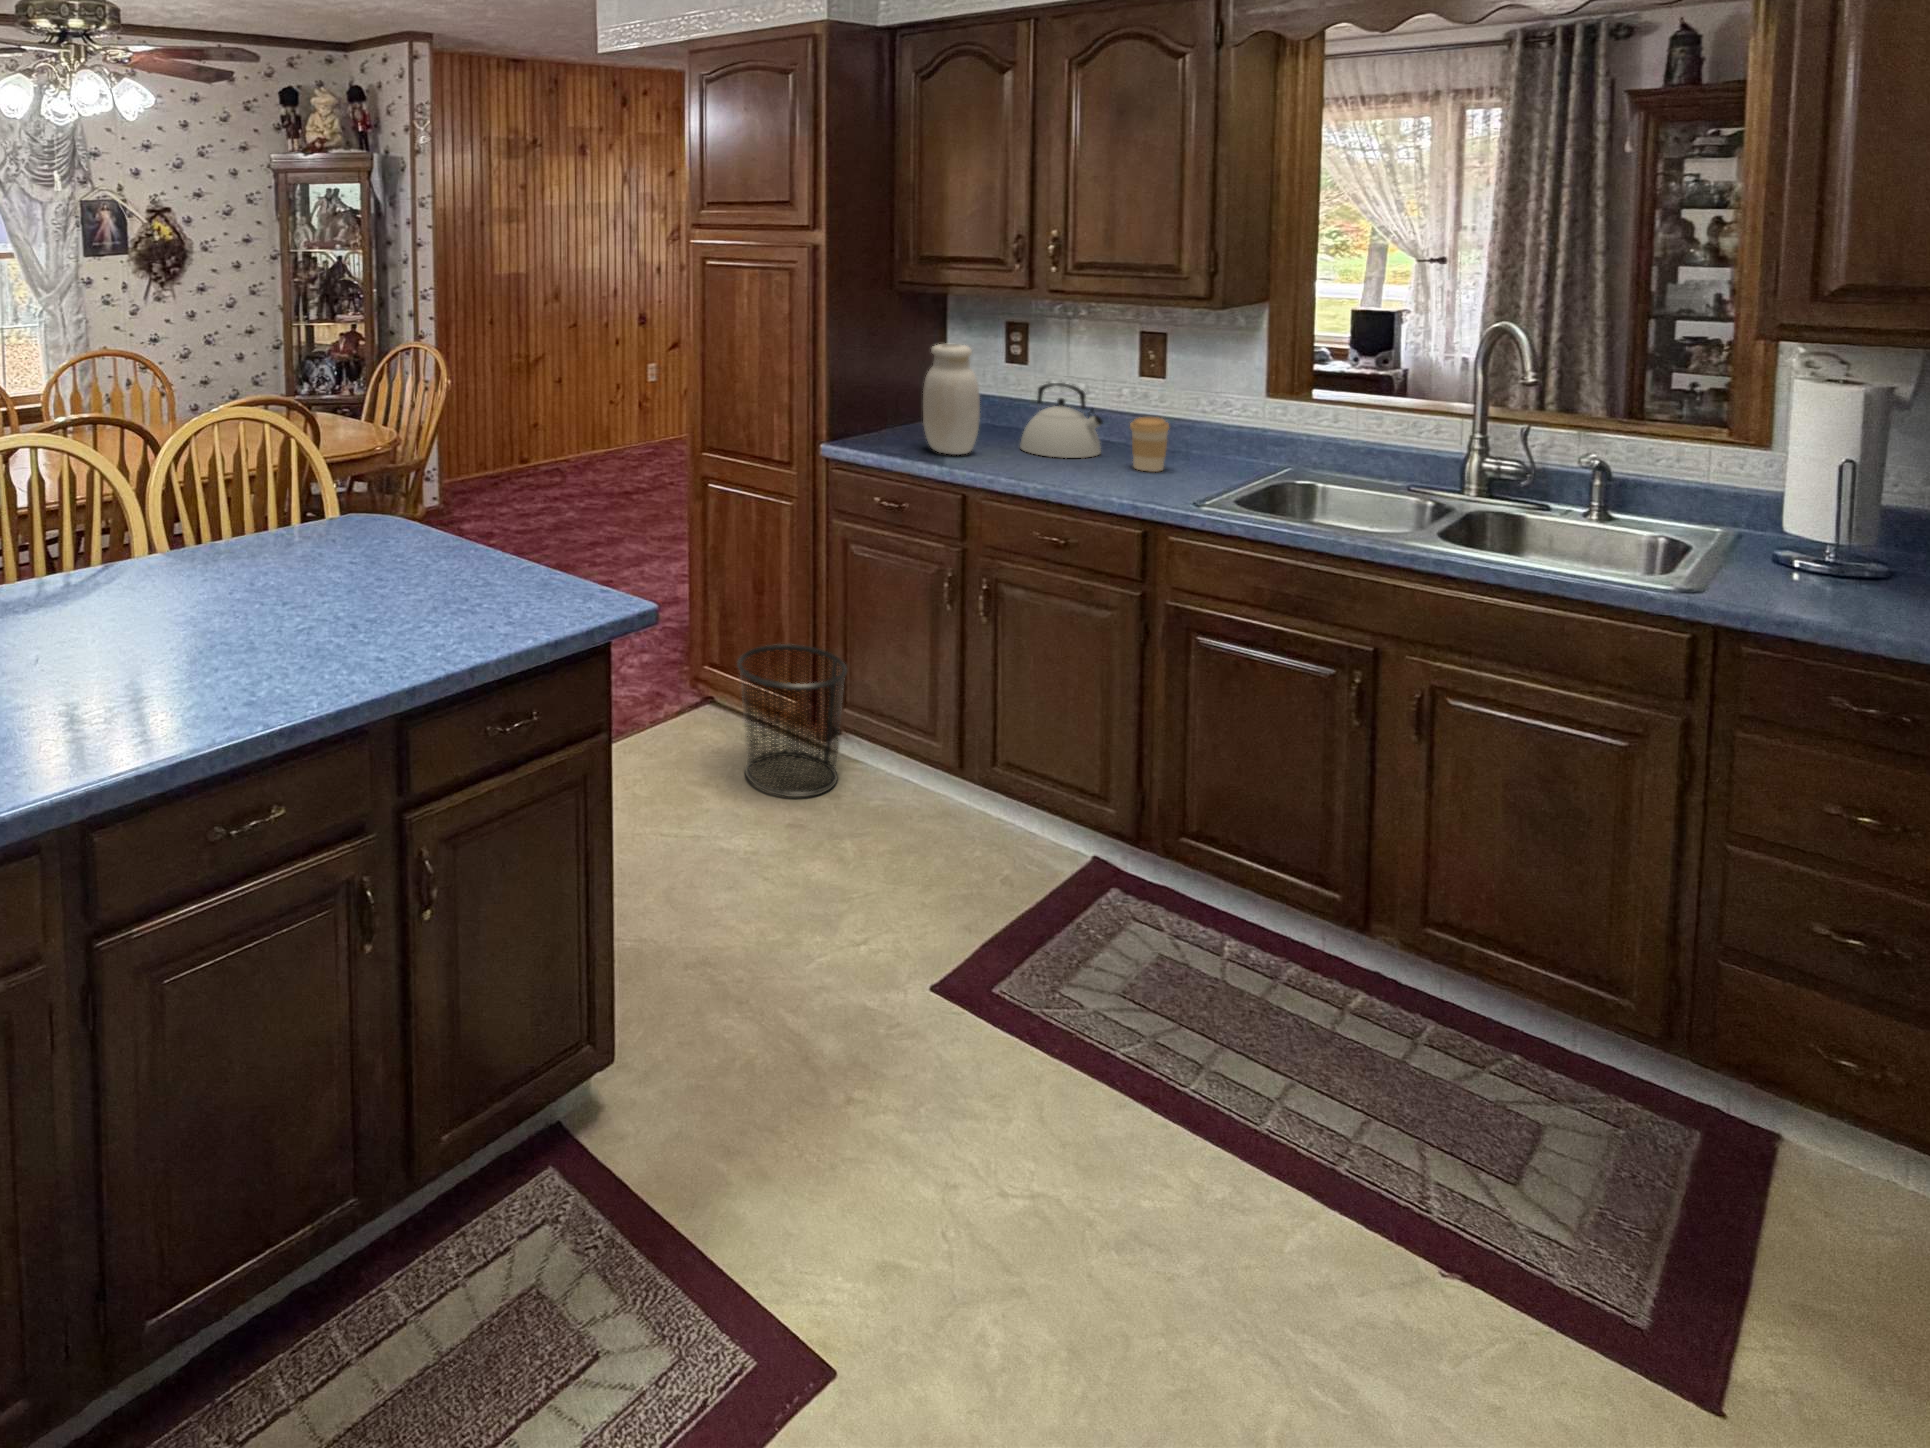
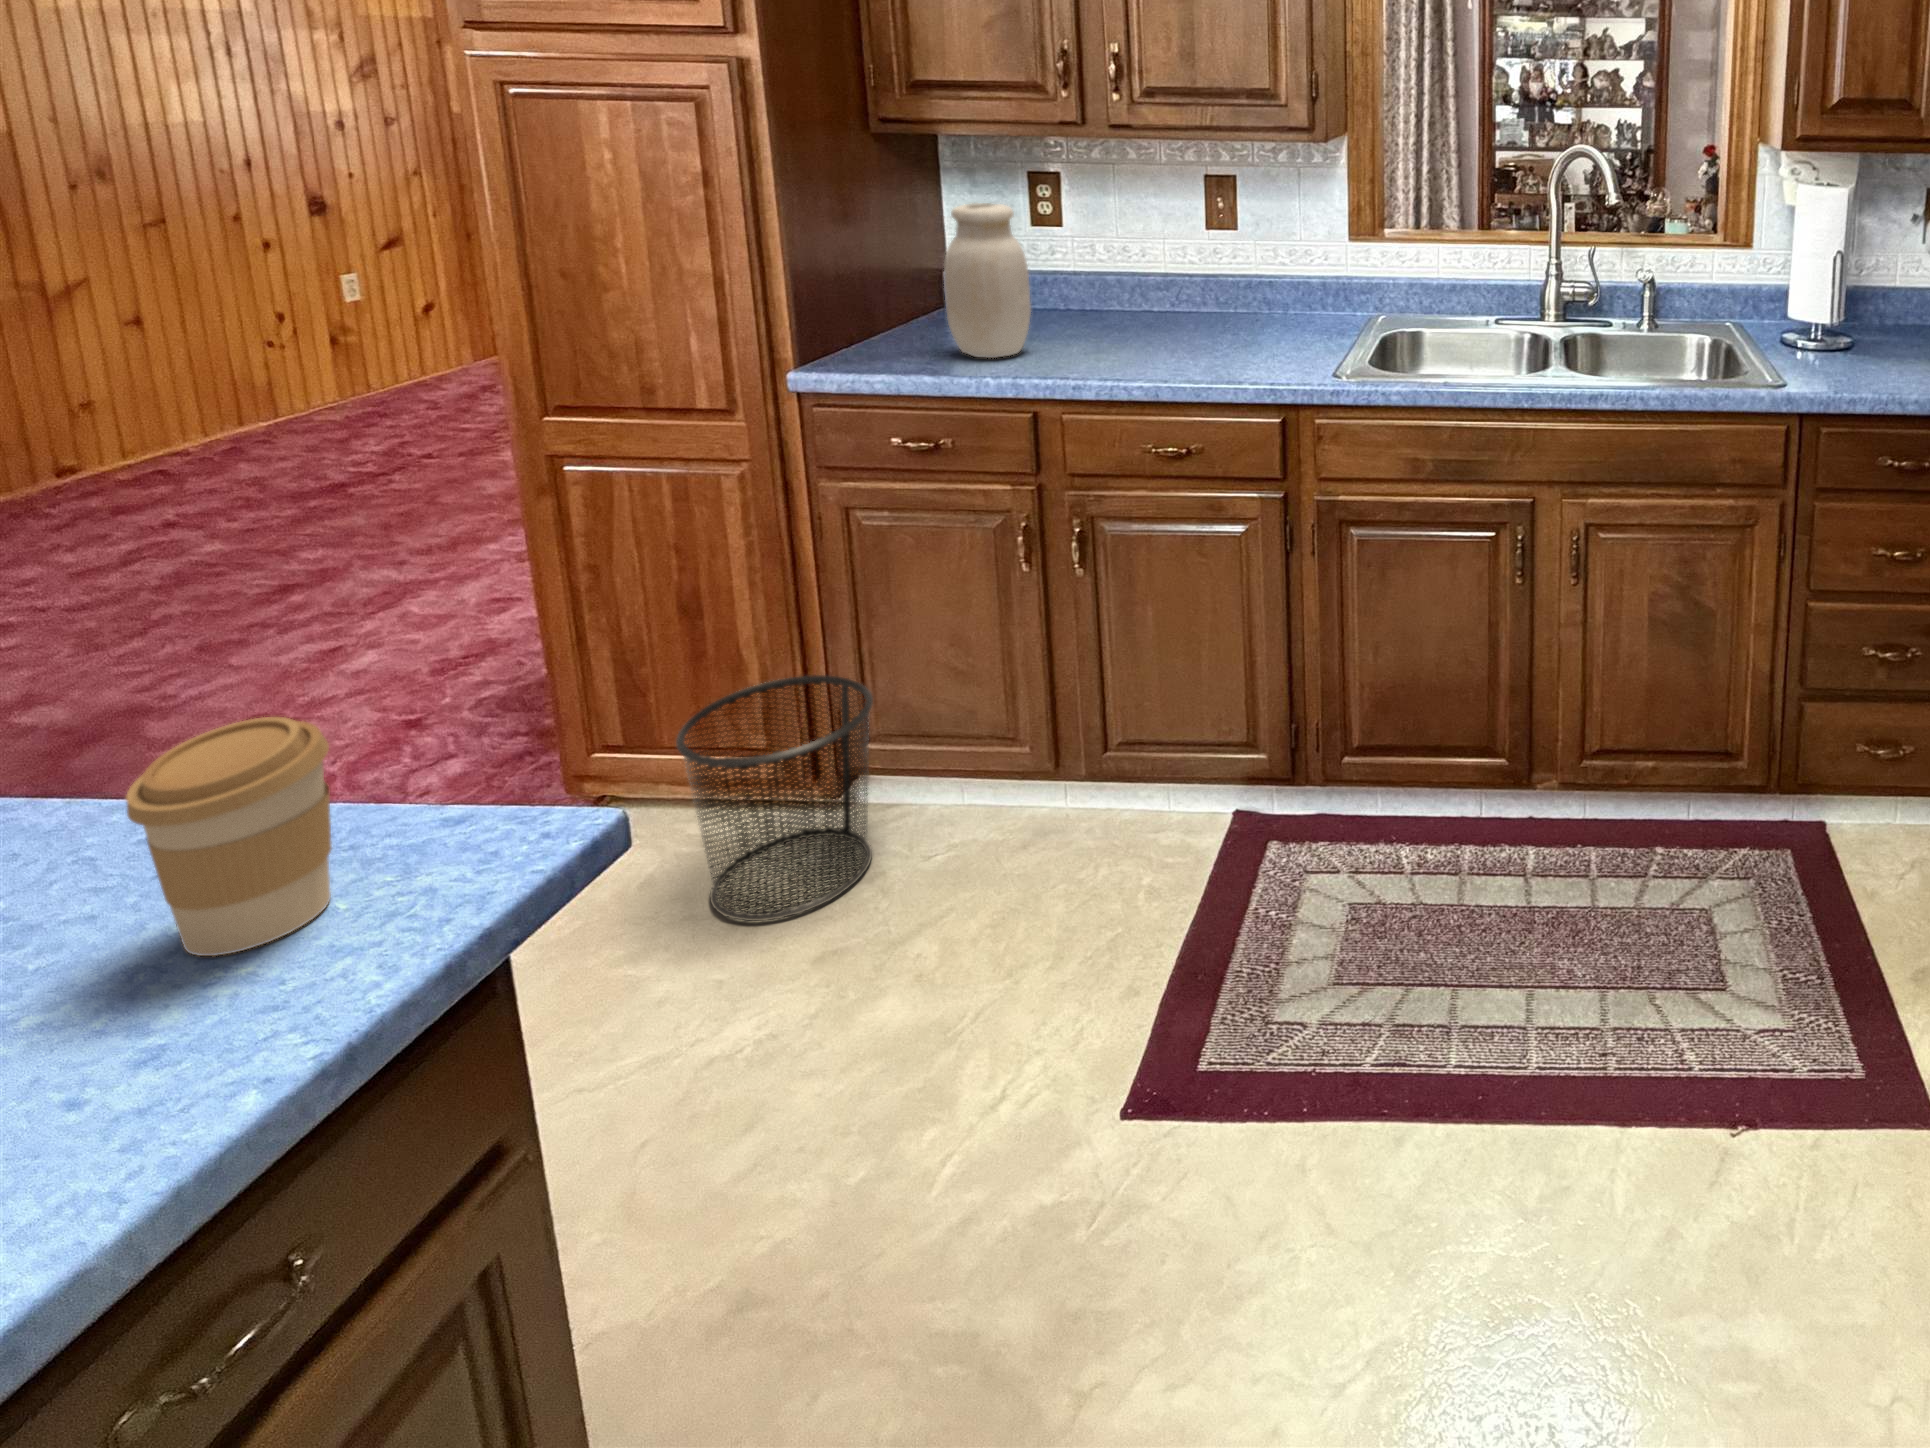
kettle: present [1020,383,1102,458] -> none [1079,245,1183,341]
coffee cup: present [1130,417,1169,472] -> present [126,717,332,956]

